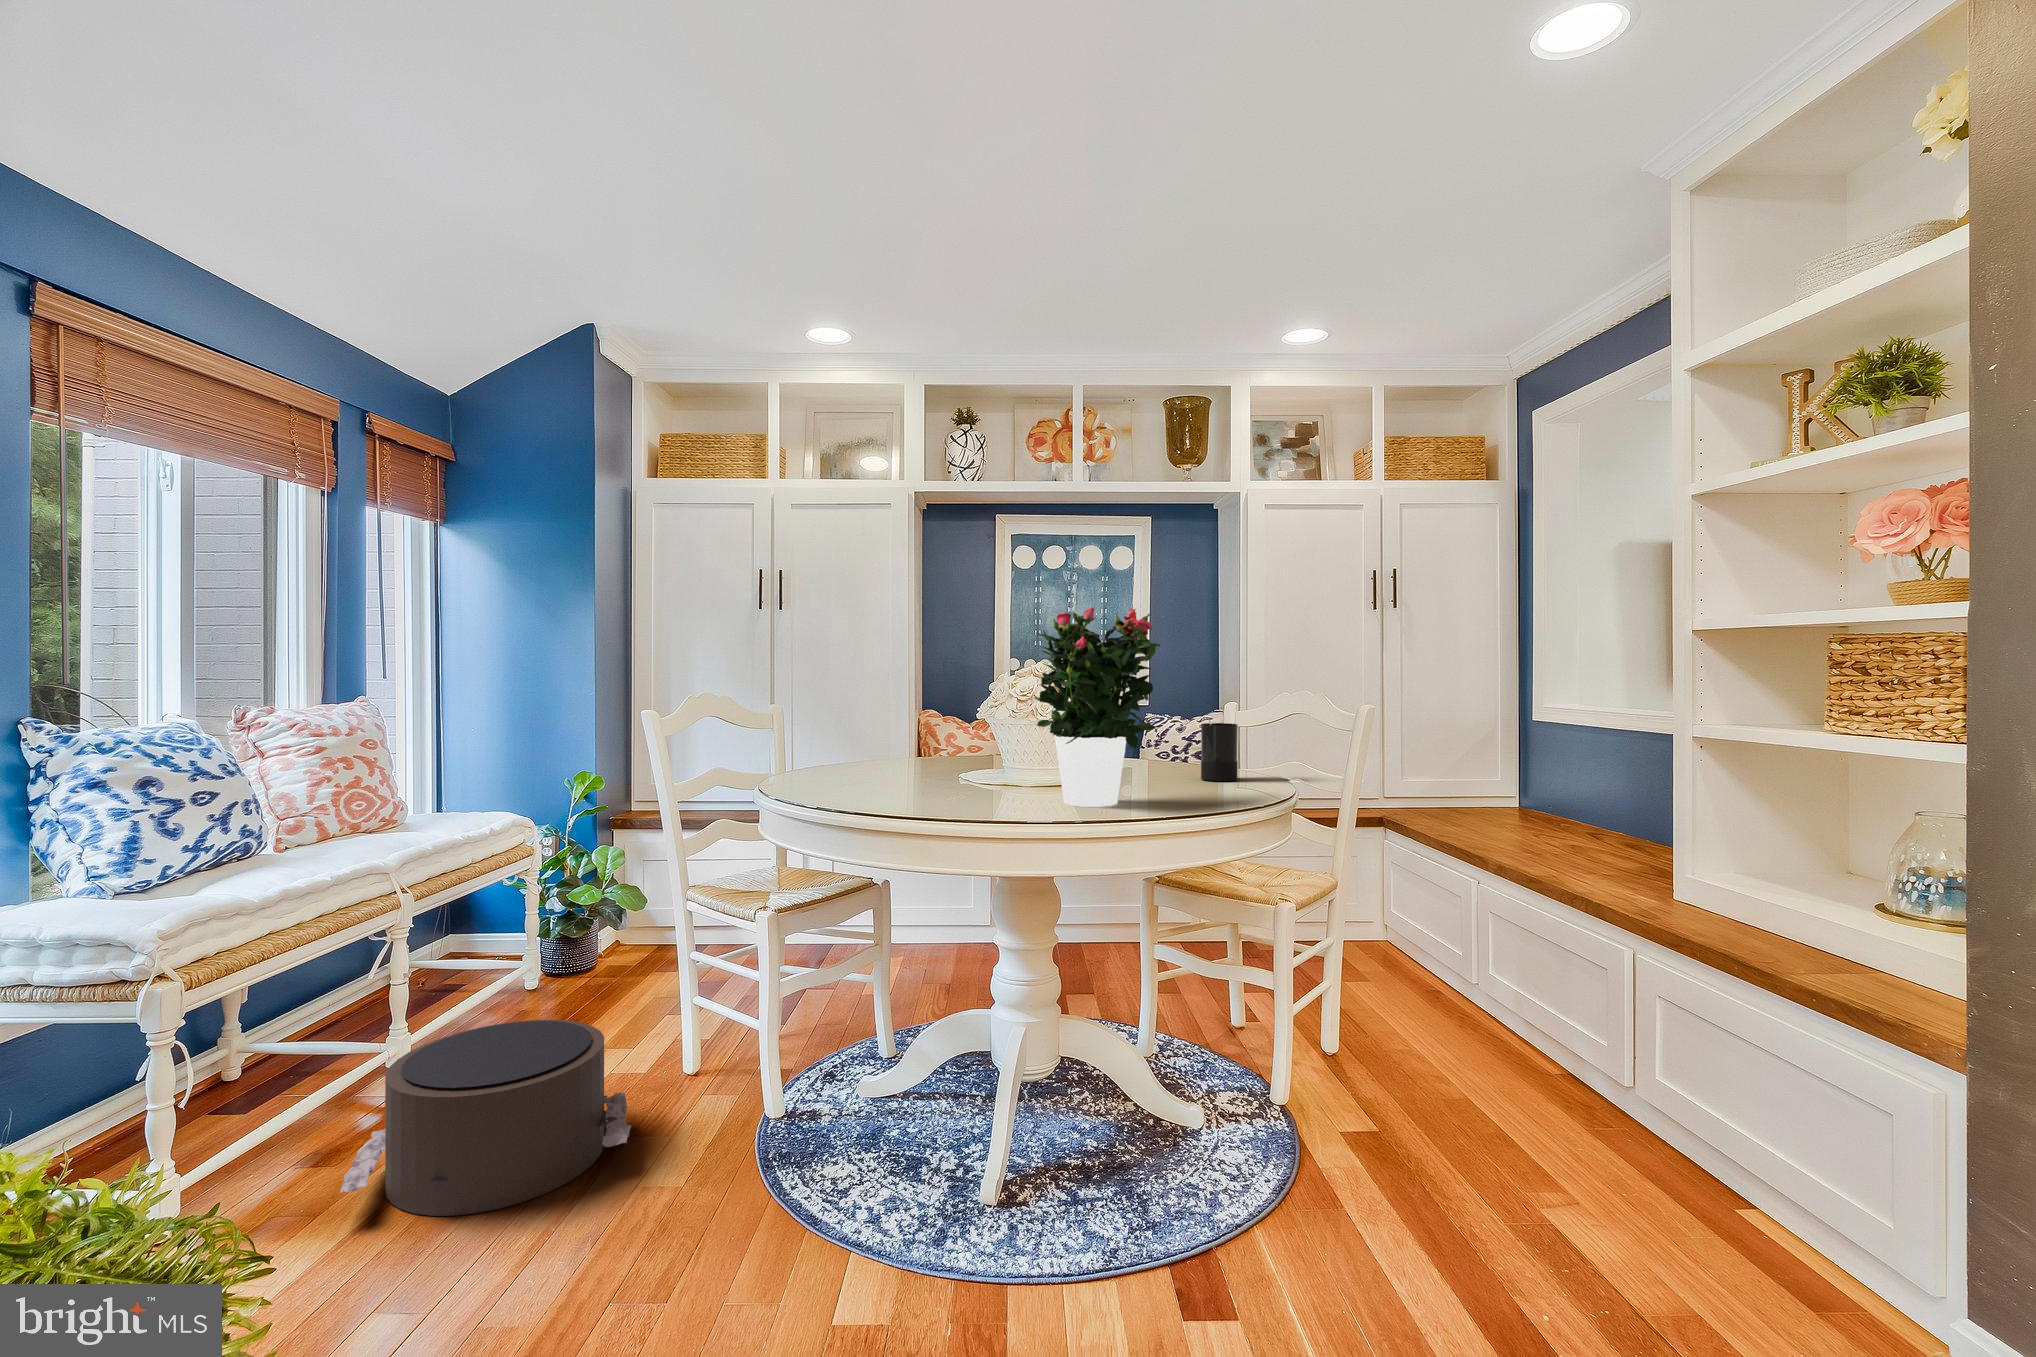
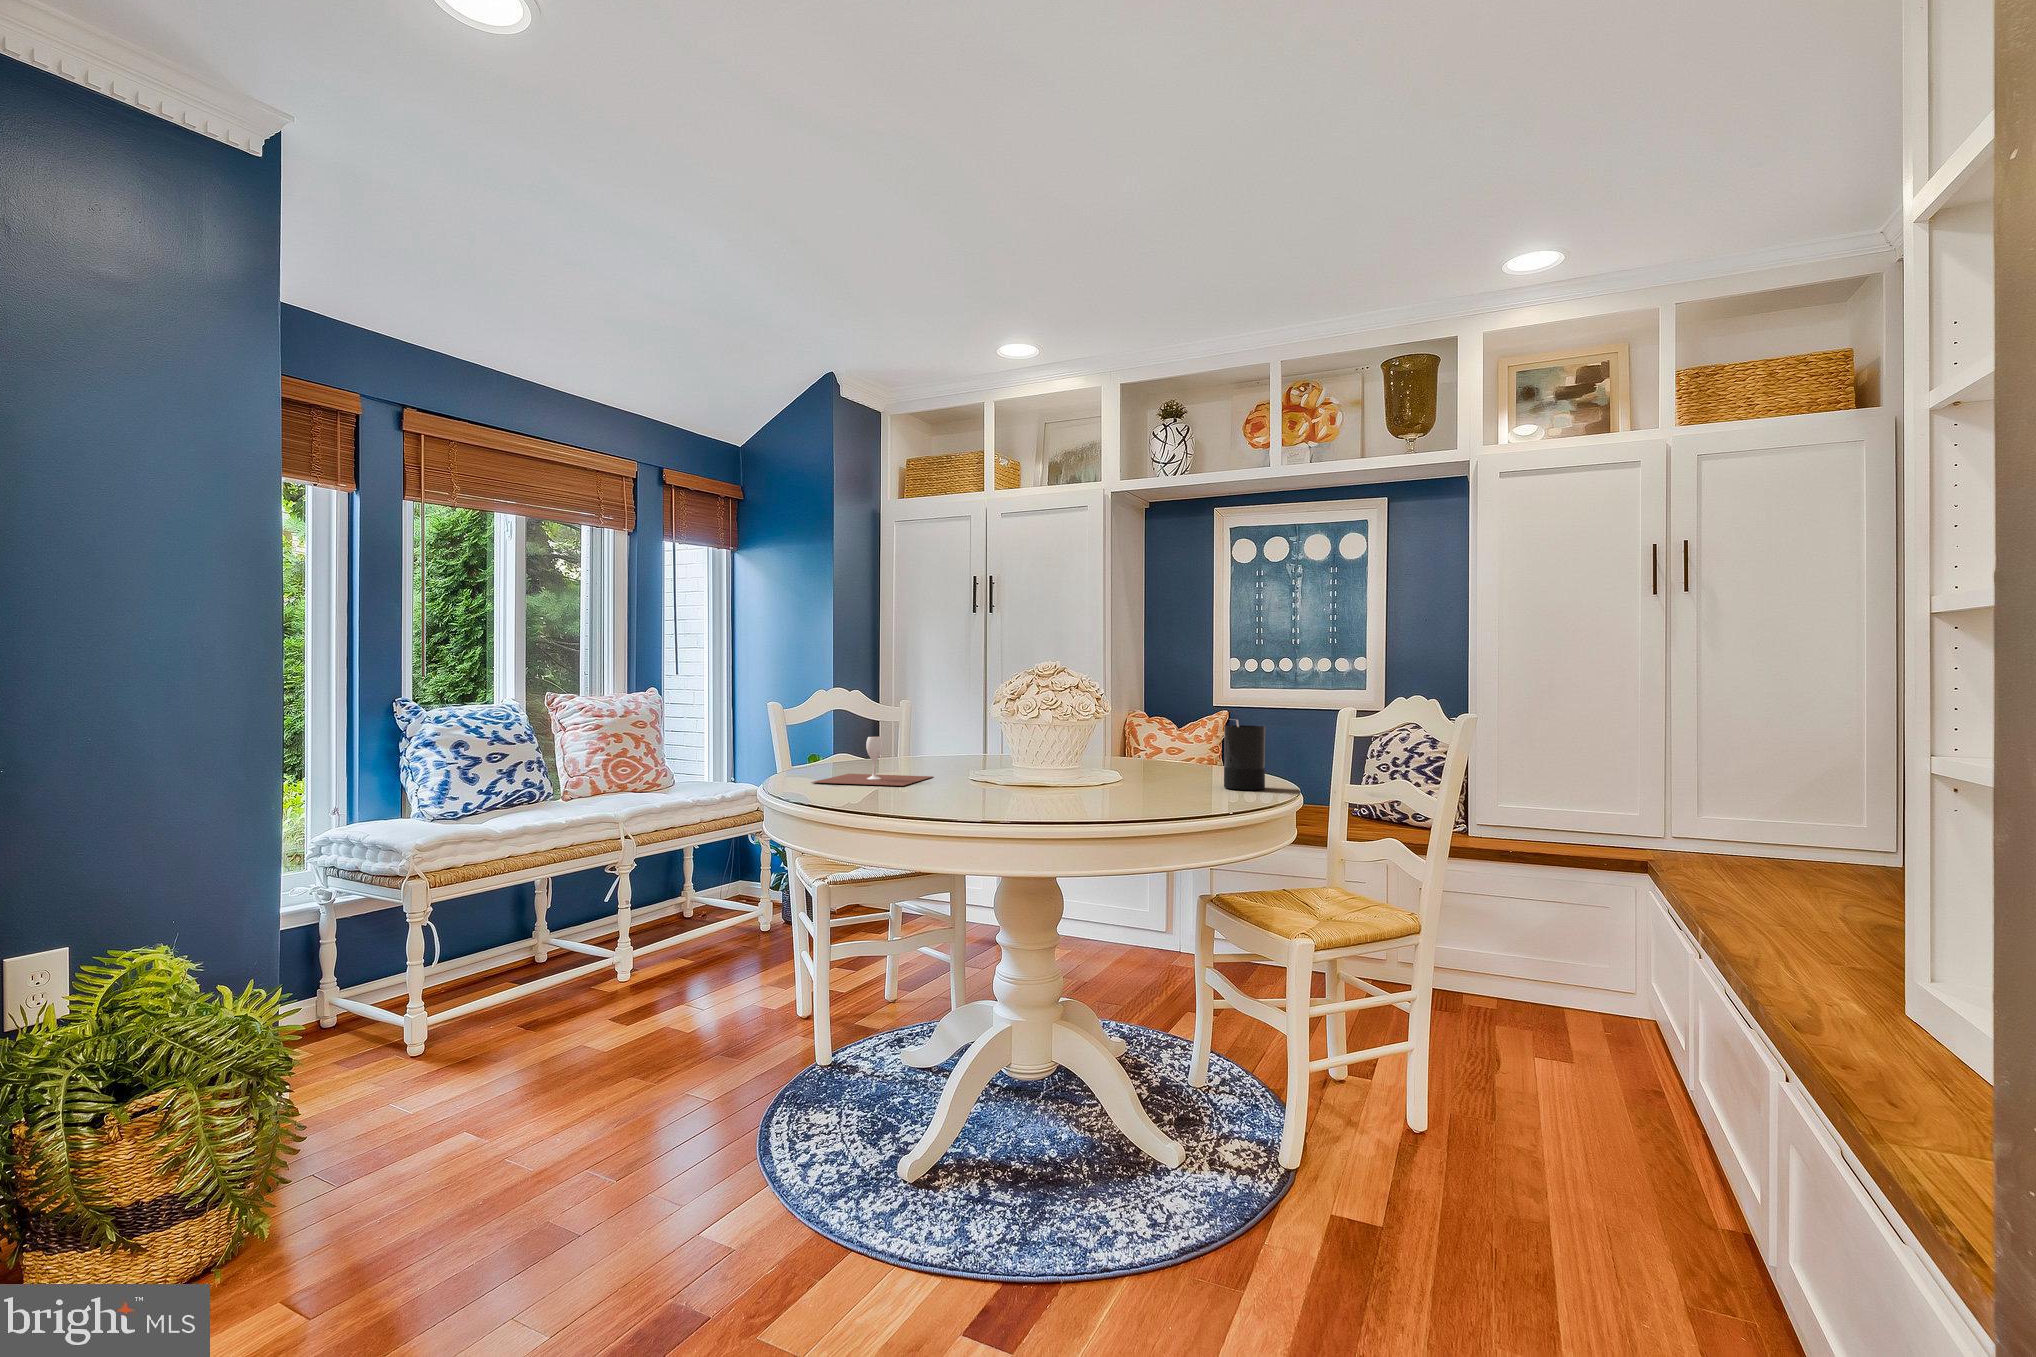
potted flower: present [1034,607,1161,807] -> none [943,599,1101,800]
wine glass: none [827,748,940,803] -> present [812,737,932,786]
pouf: present [340,1020,631,1216] -> none [496,949,720,1085]

